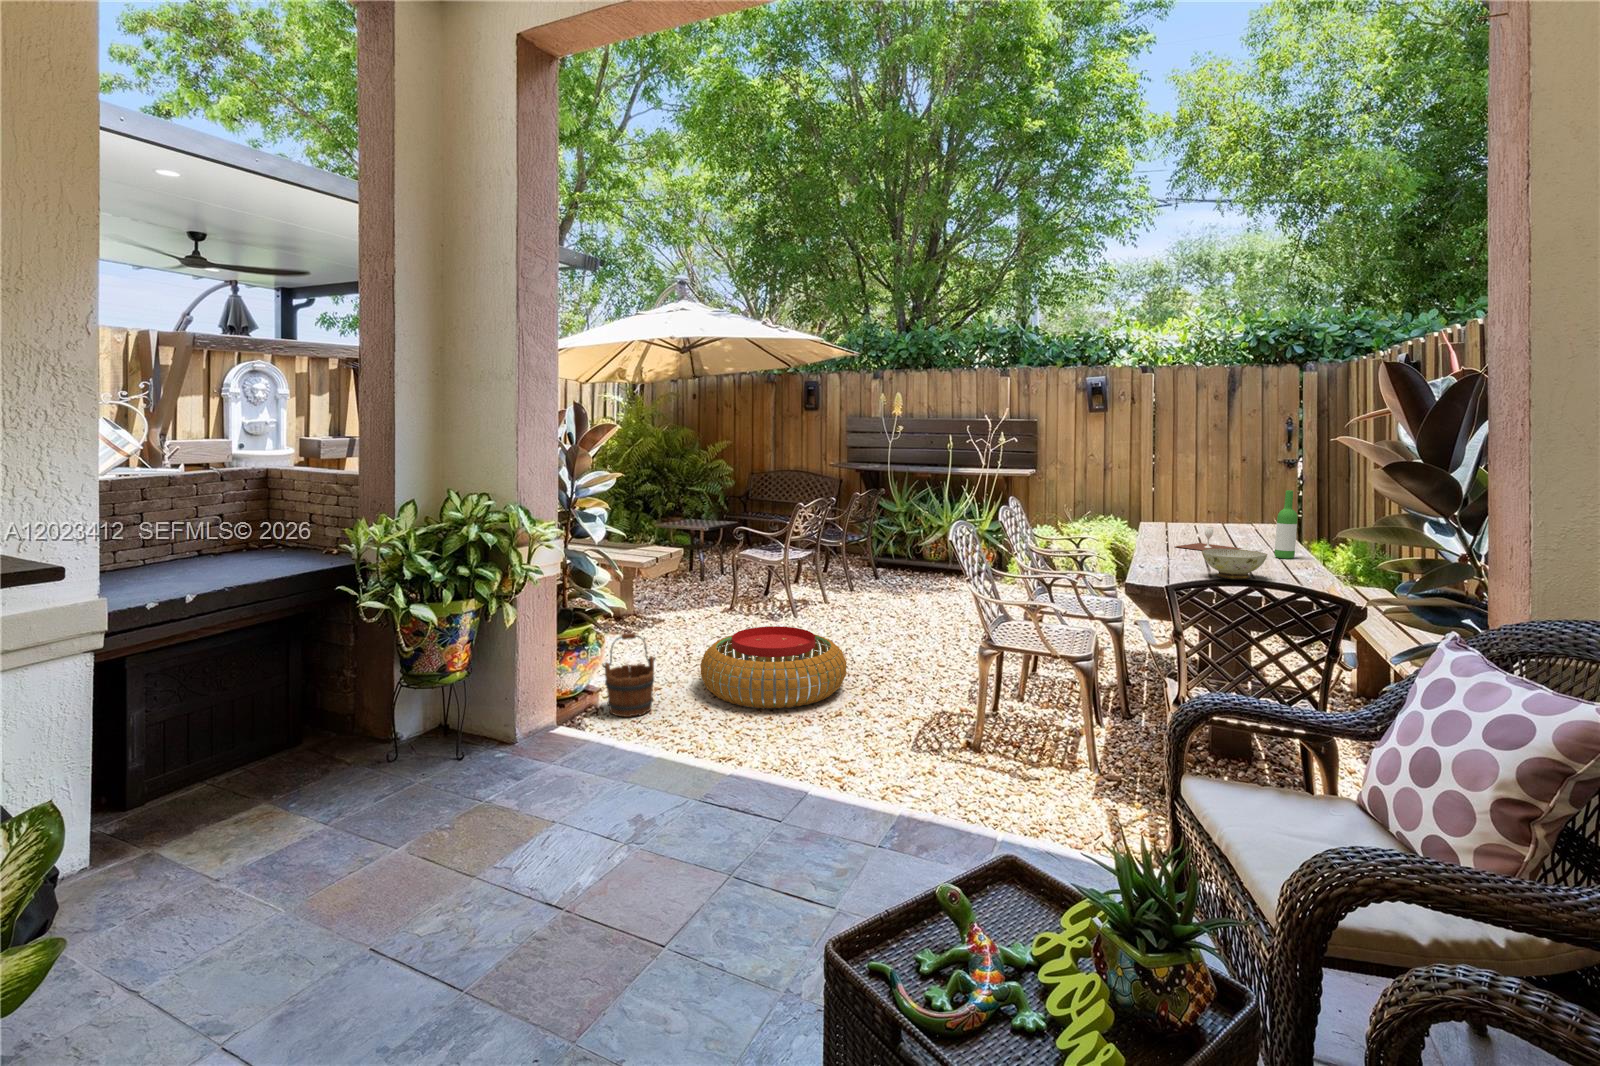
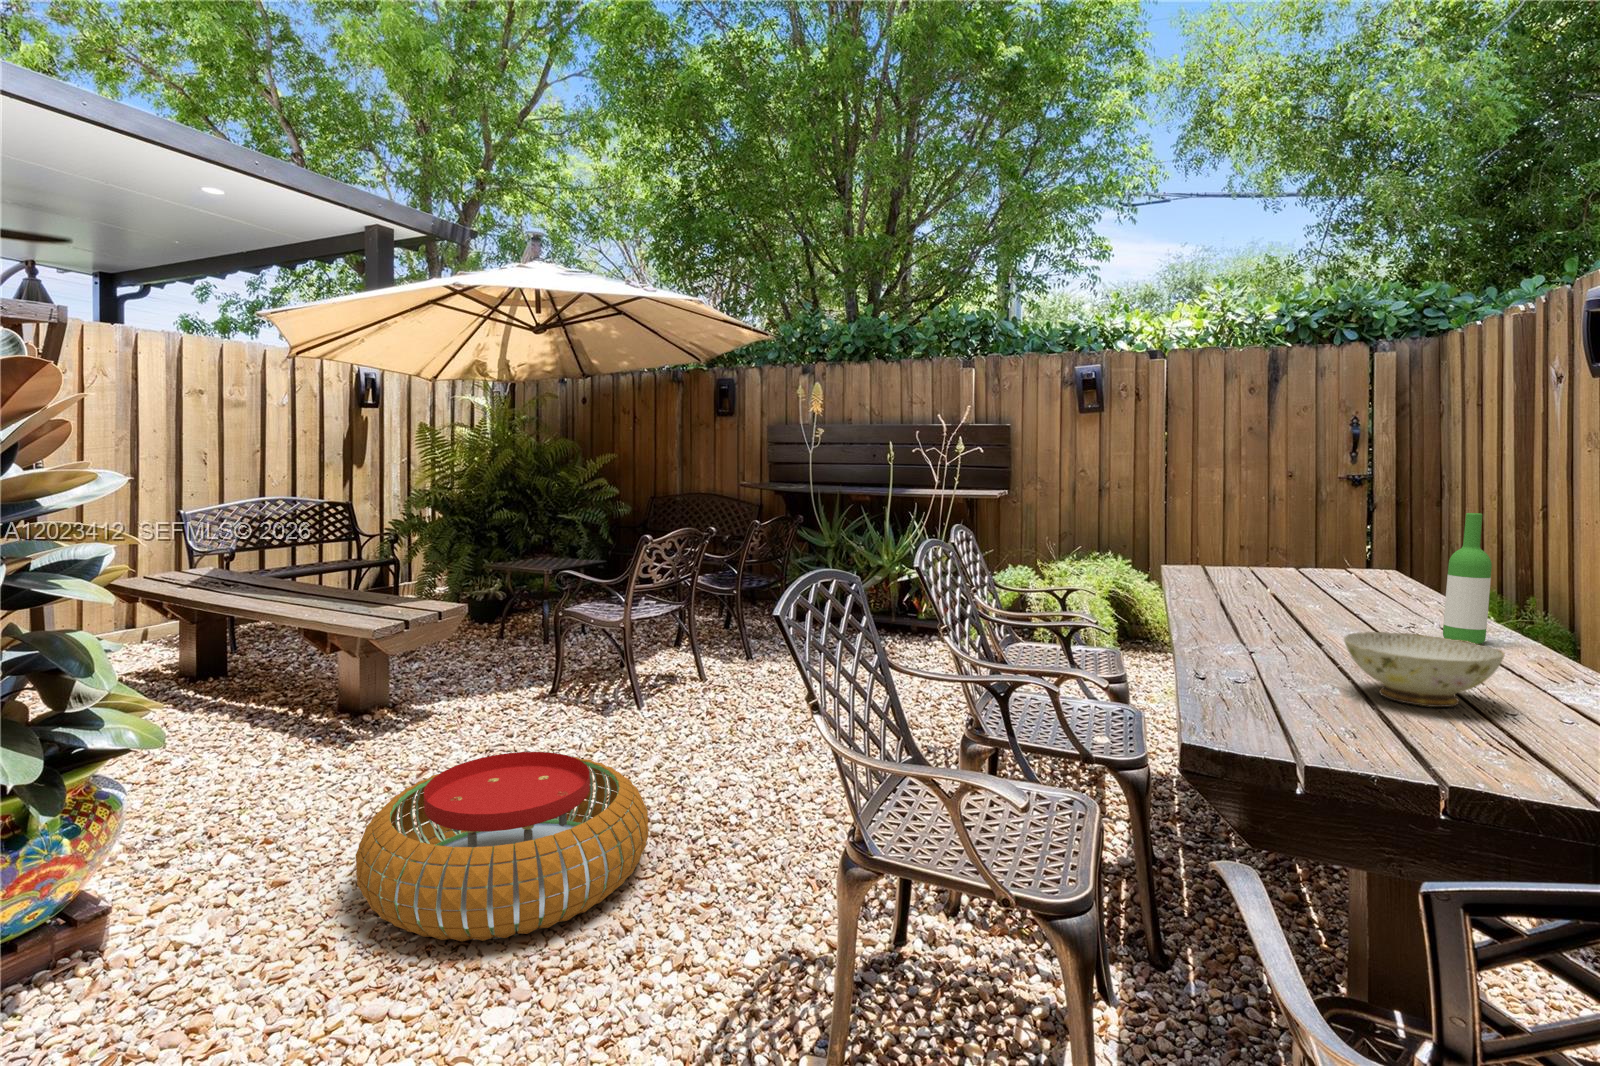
wine glass: present [1176,527,1242,550] -> none [1238,579,1362,627]
wooden bucket: present [603,633,655,717] -> none [99,791,234,974]

